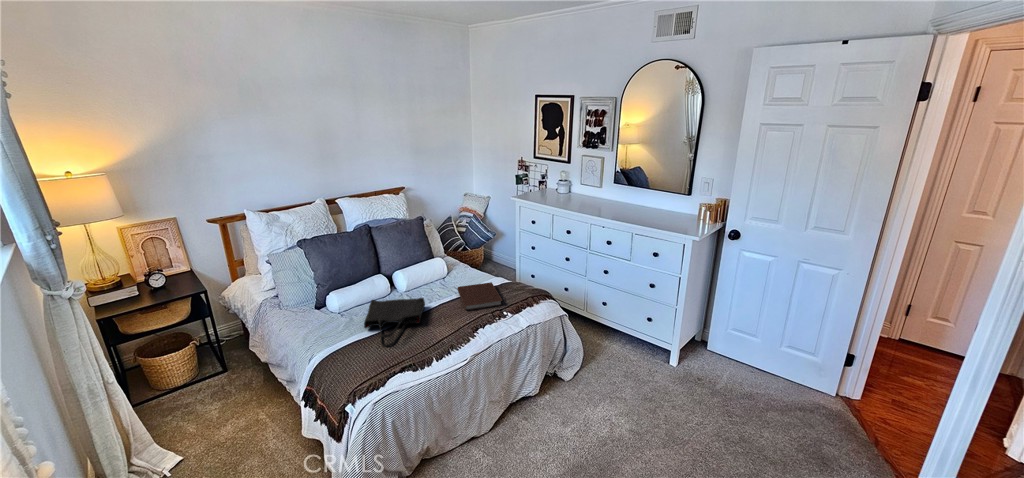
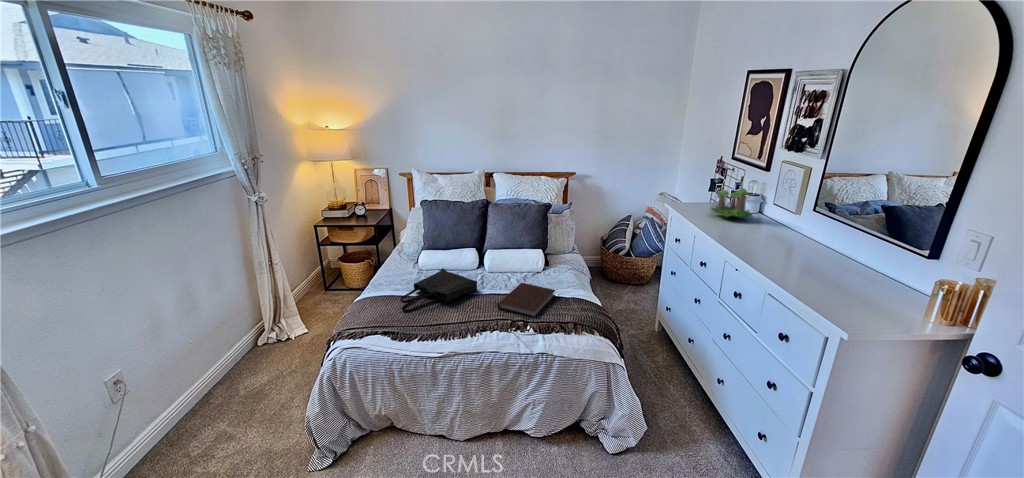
plant: none [549,166,578,199] -> present [711,188,752,218]

